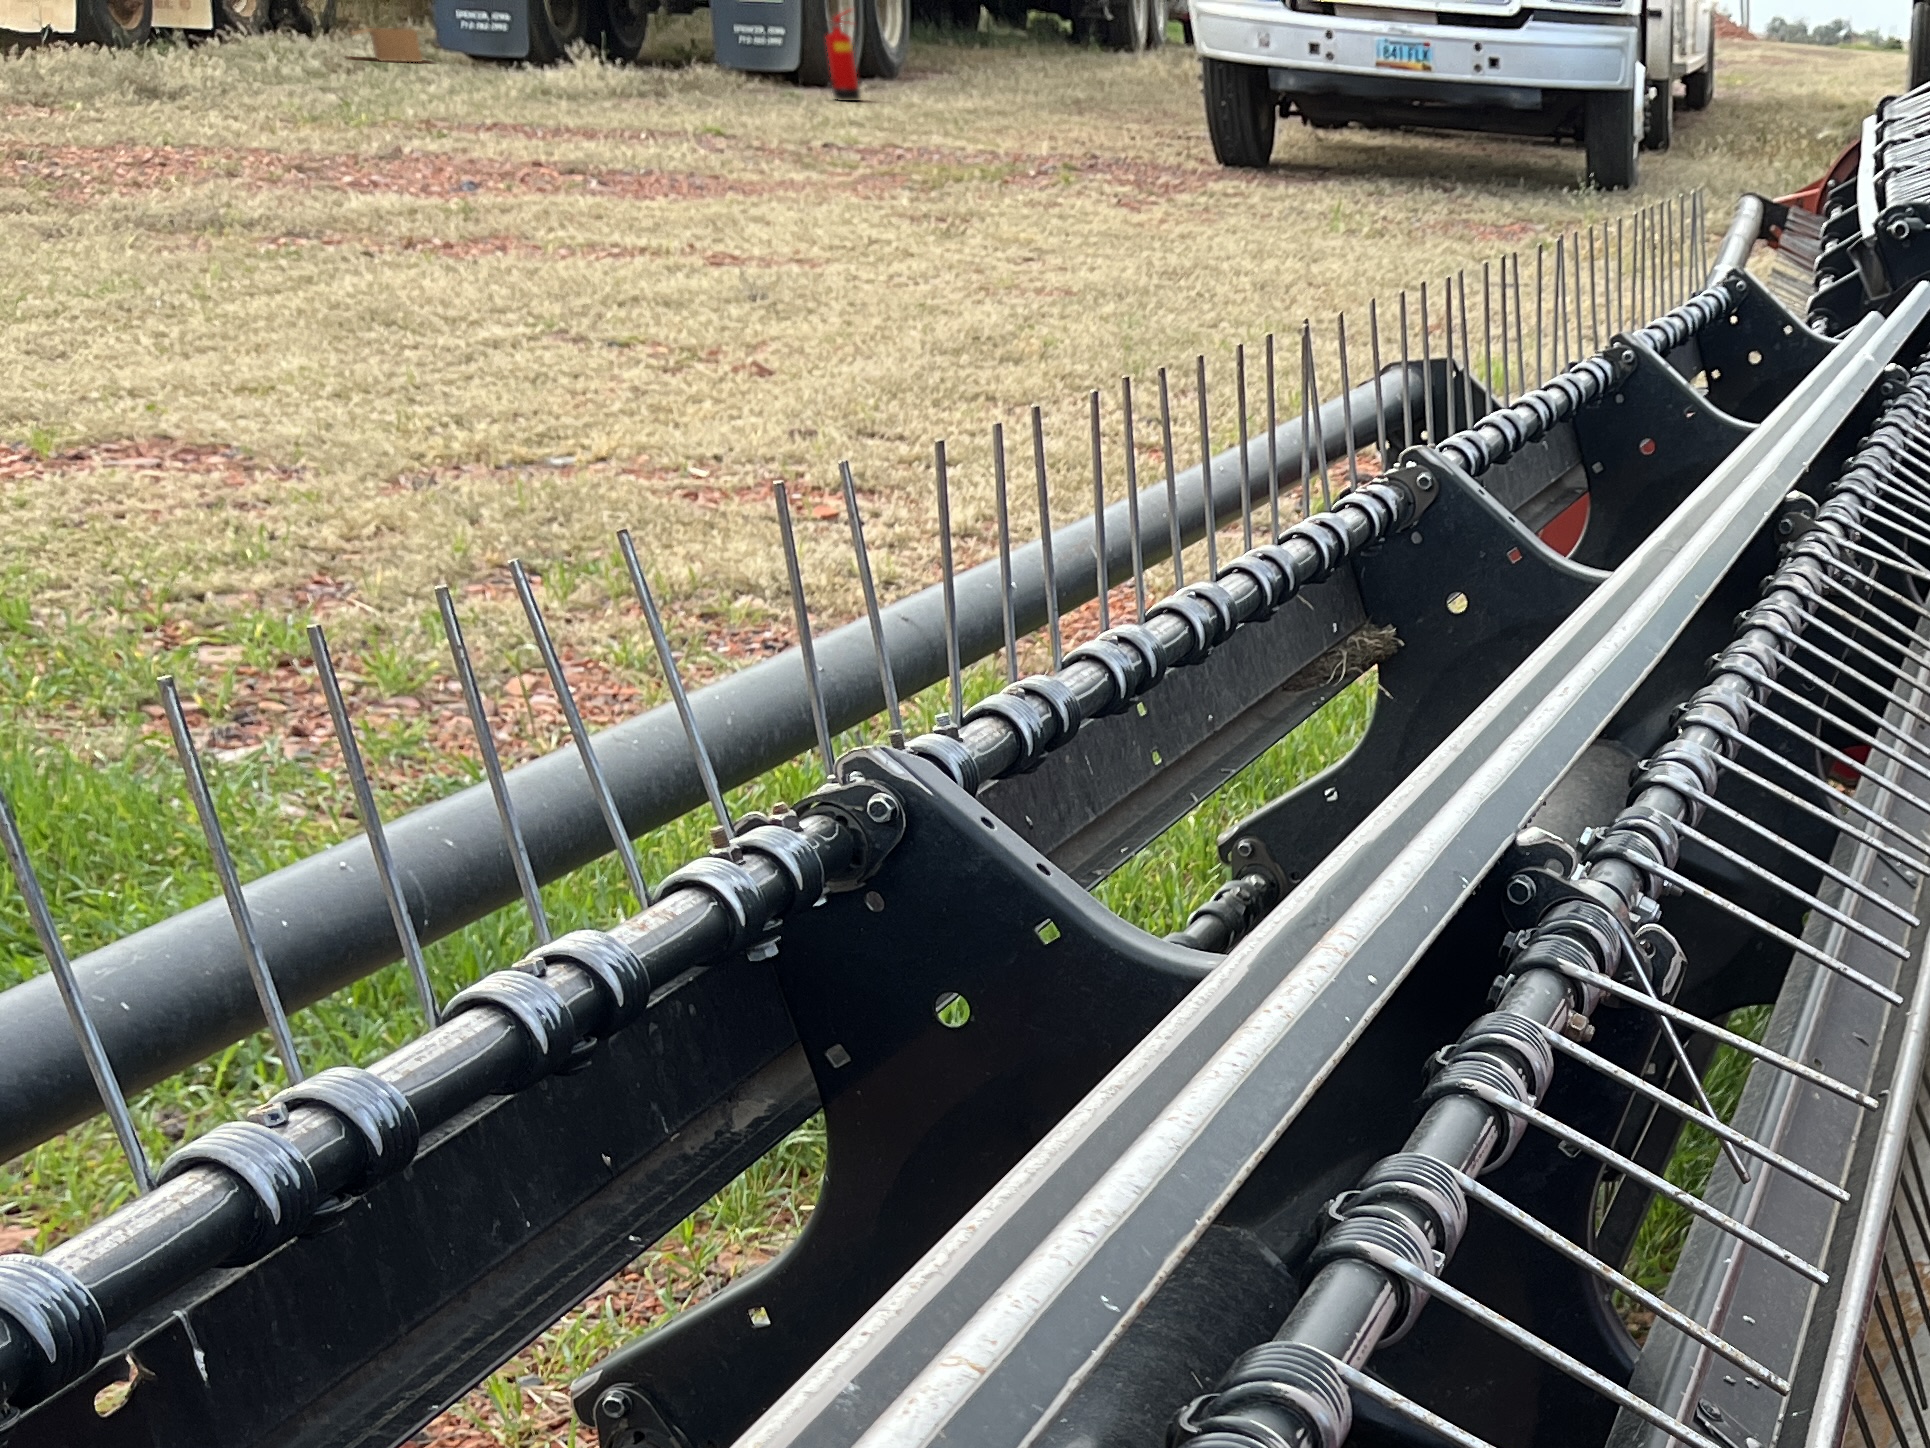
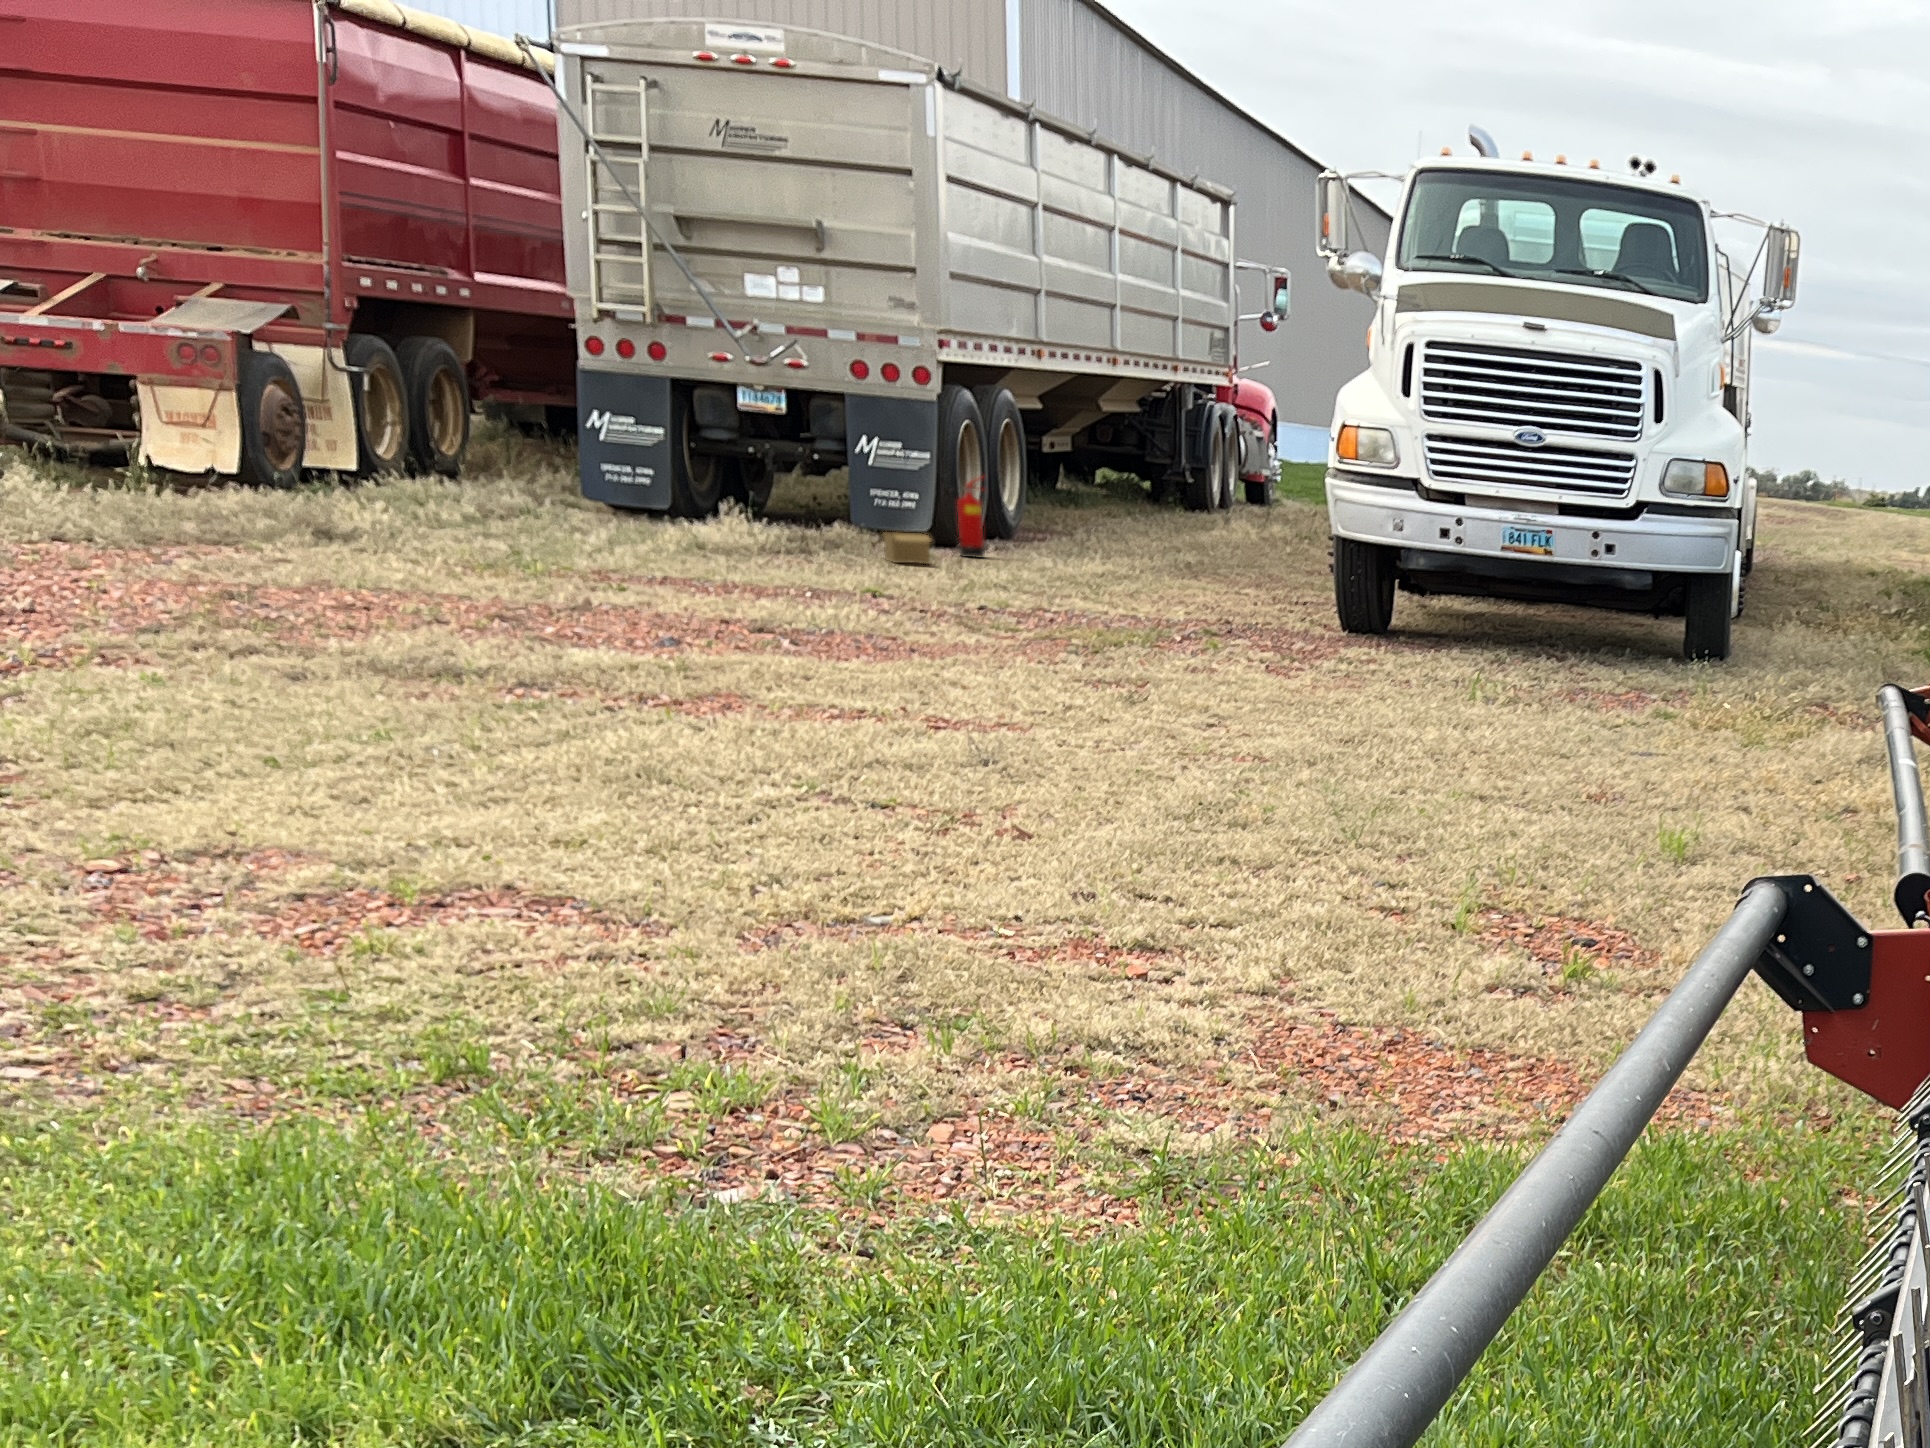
cardboard box: present [353,28,422,62] -> present [883,532,931,564]

